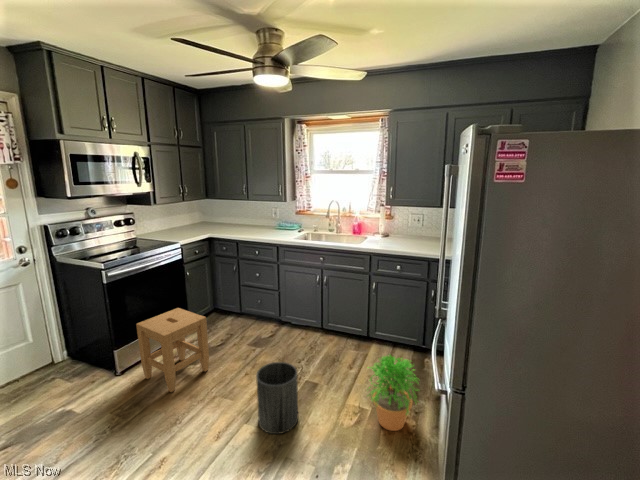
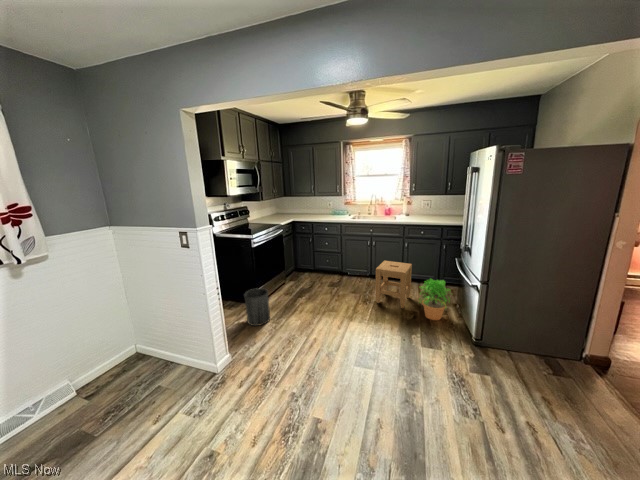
stool: present [136,308,209,392] -> present [376,261,412,308]
trash can: present [256,362,298,434] -> present [244,288,270,326]

